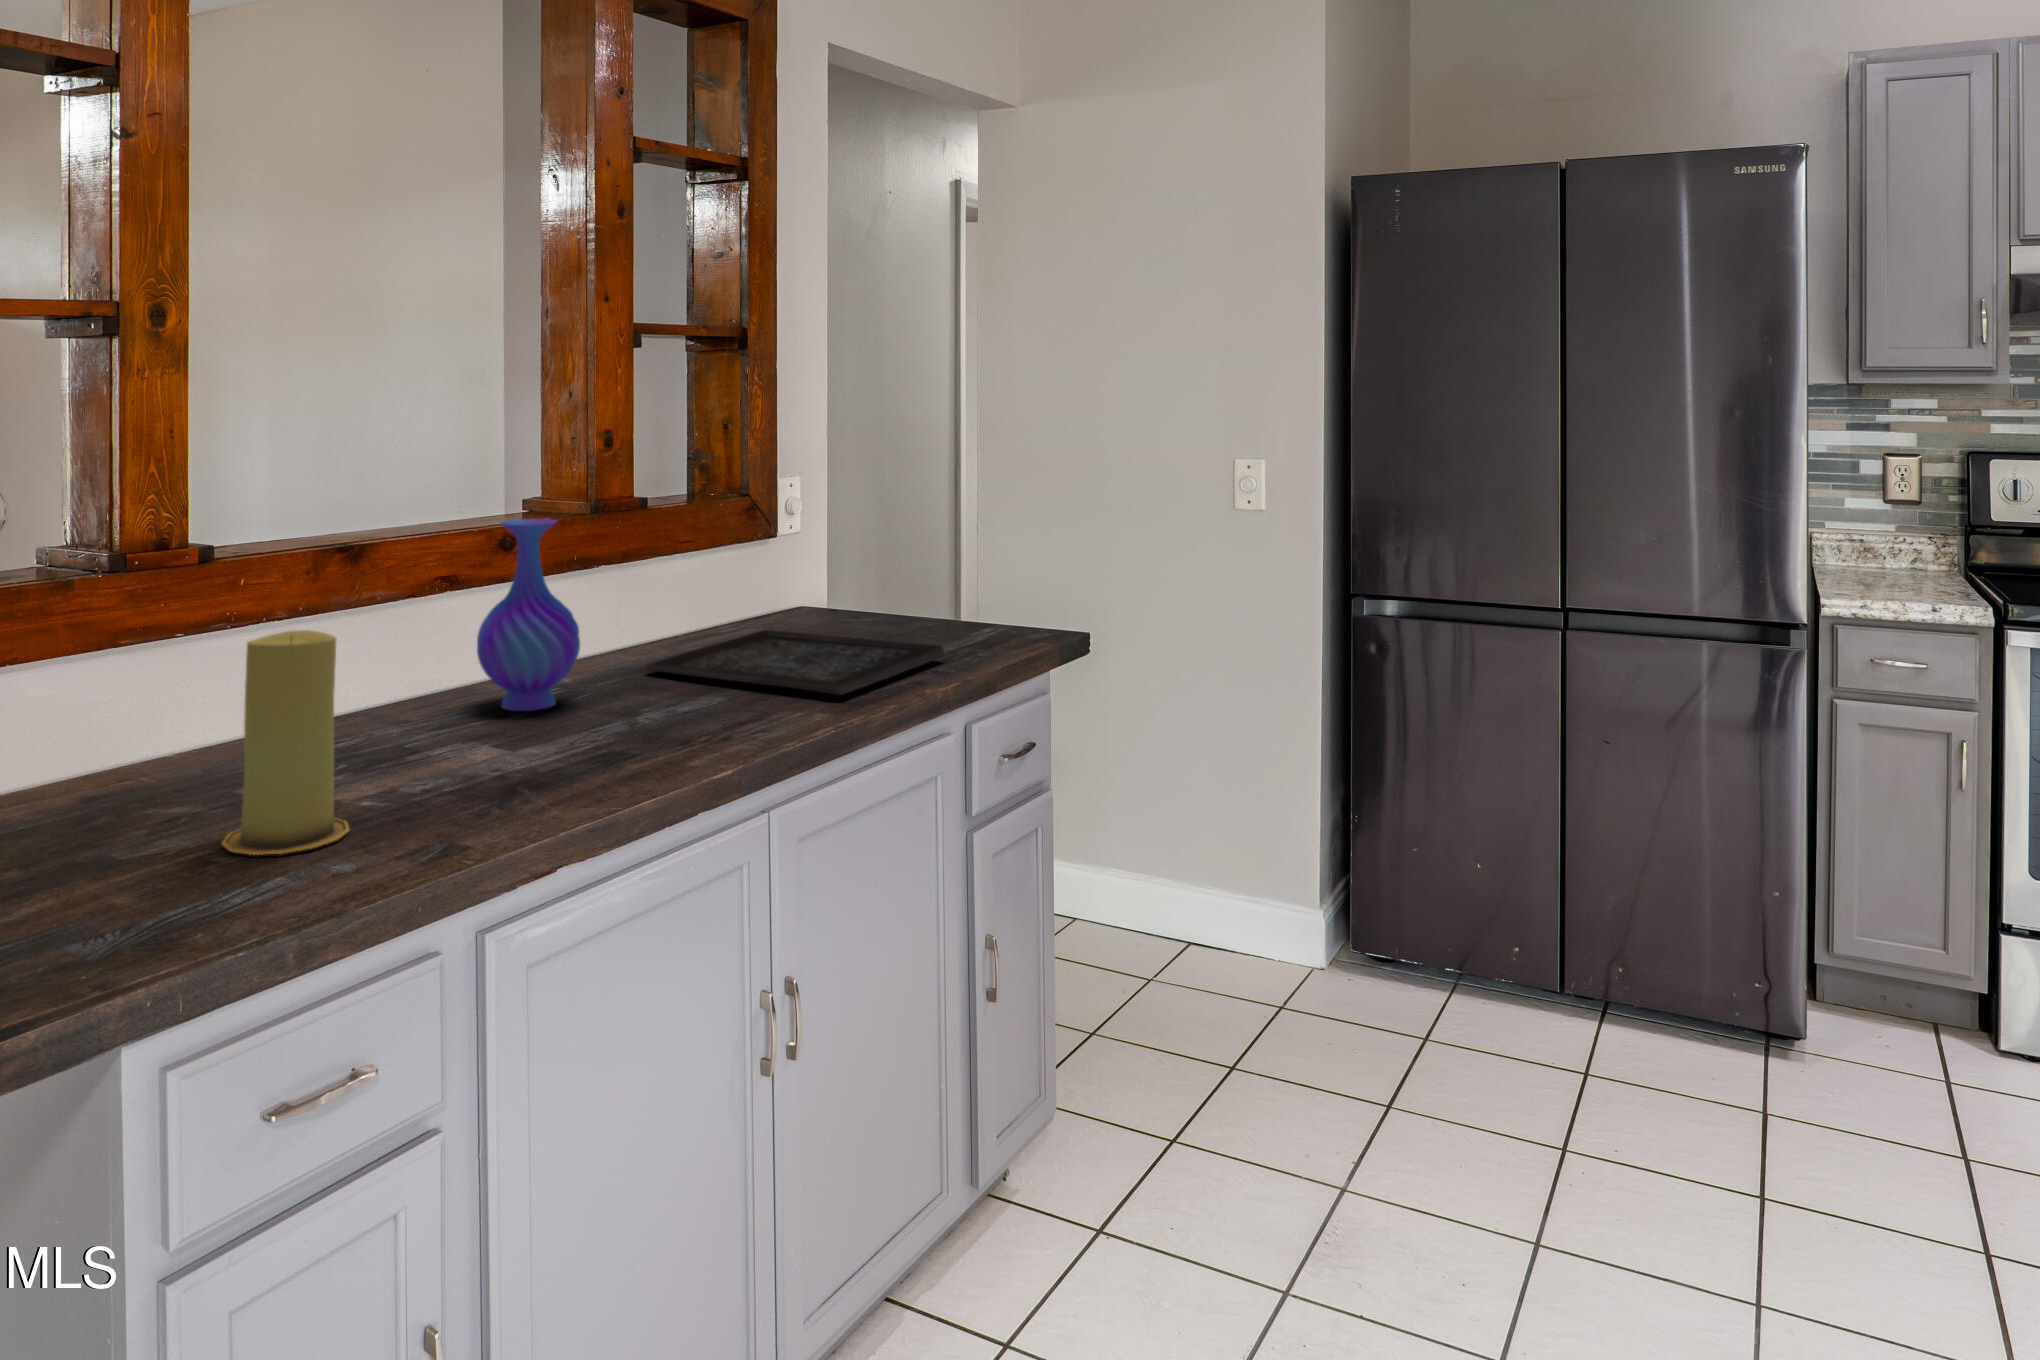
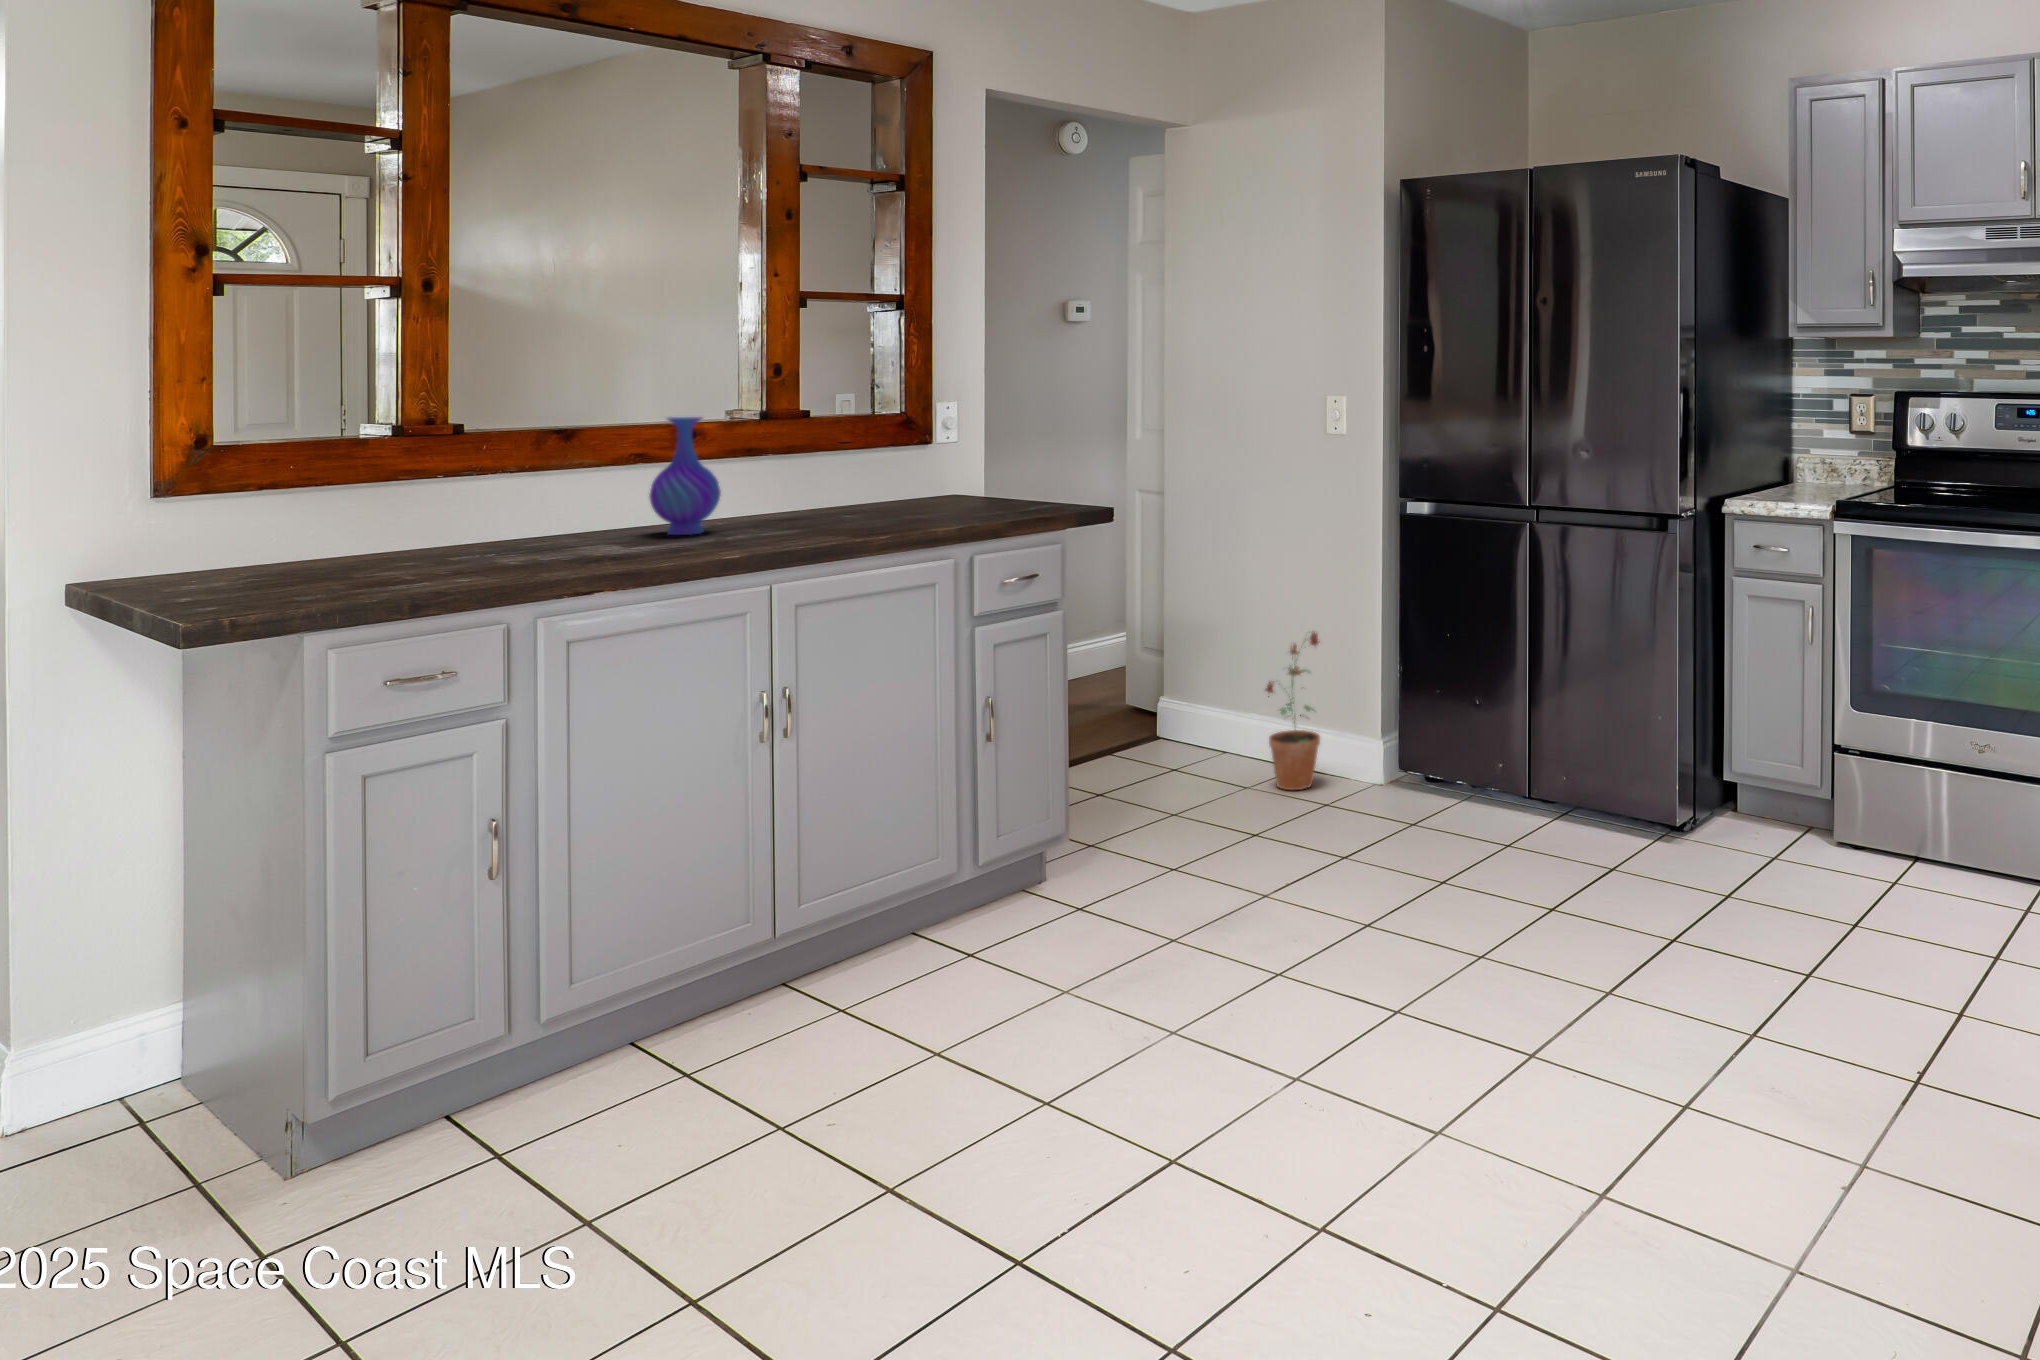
candle: present [222,630,349,855] -> none [423,462,501,579]
tray: present [646,630,944,695] -> none [786,503,994,531]
potted plant: none [1155,770,1231,990] -> present [1266,631,1320,790]

